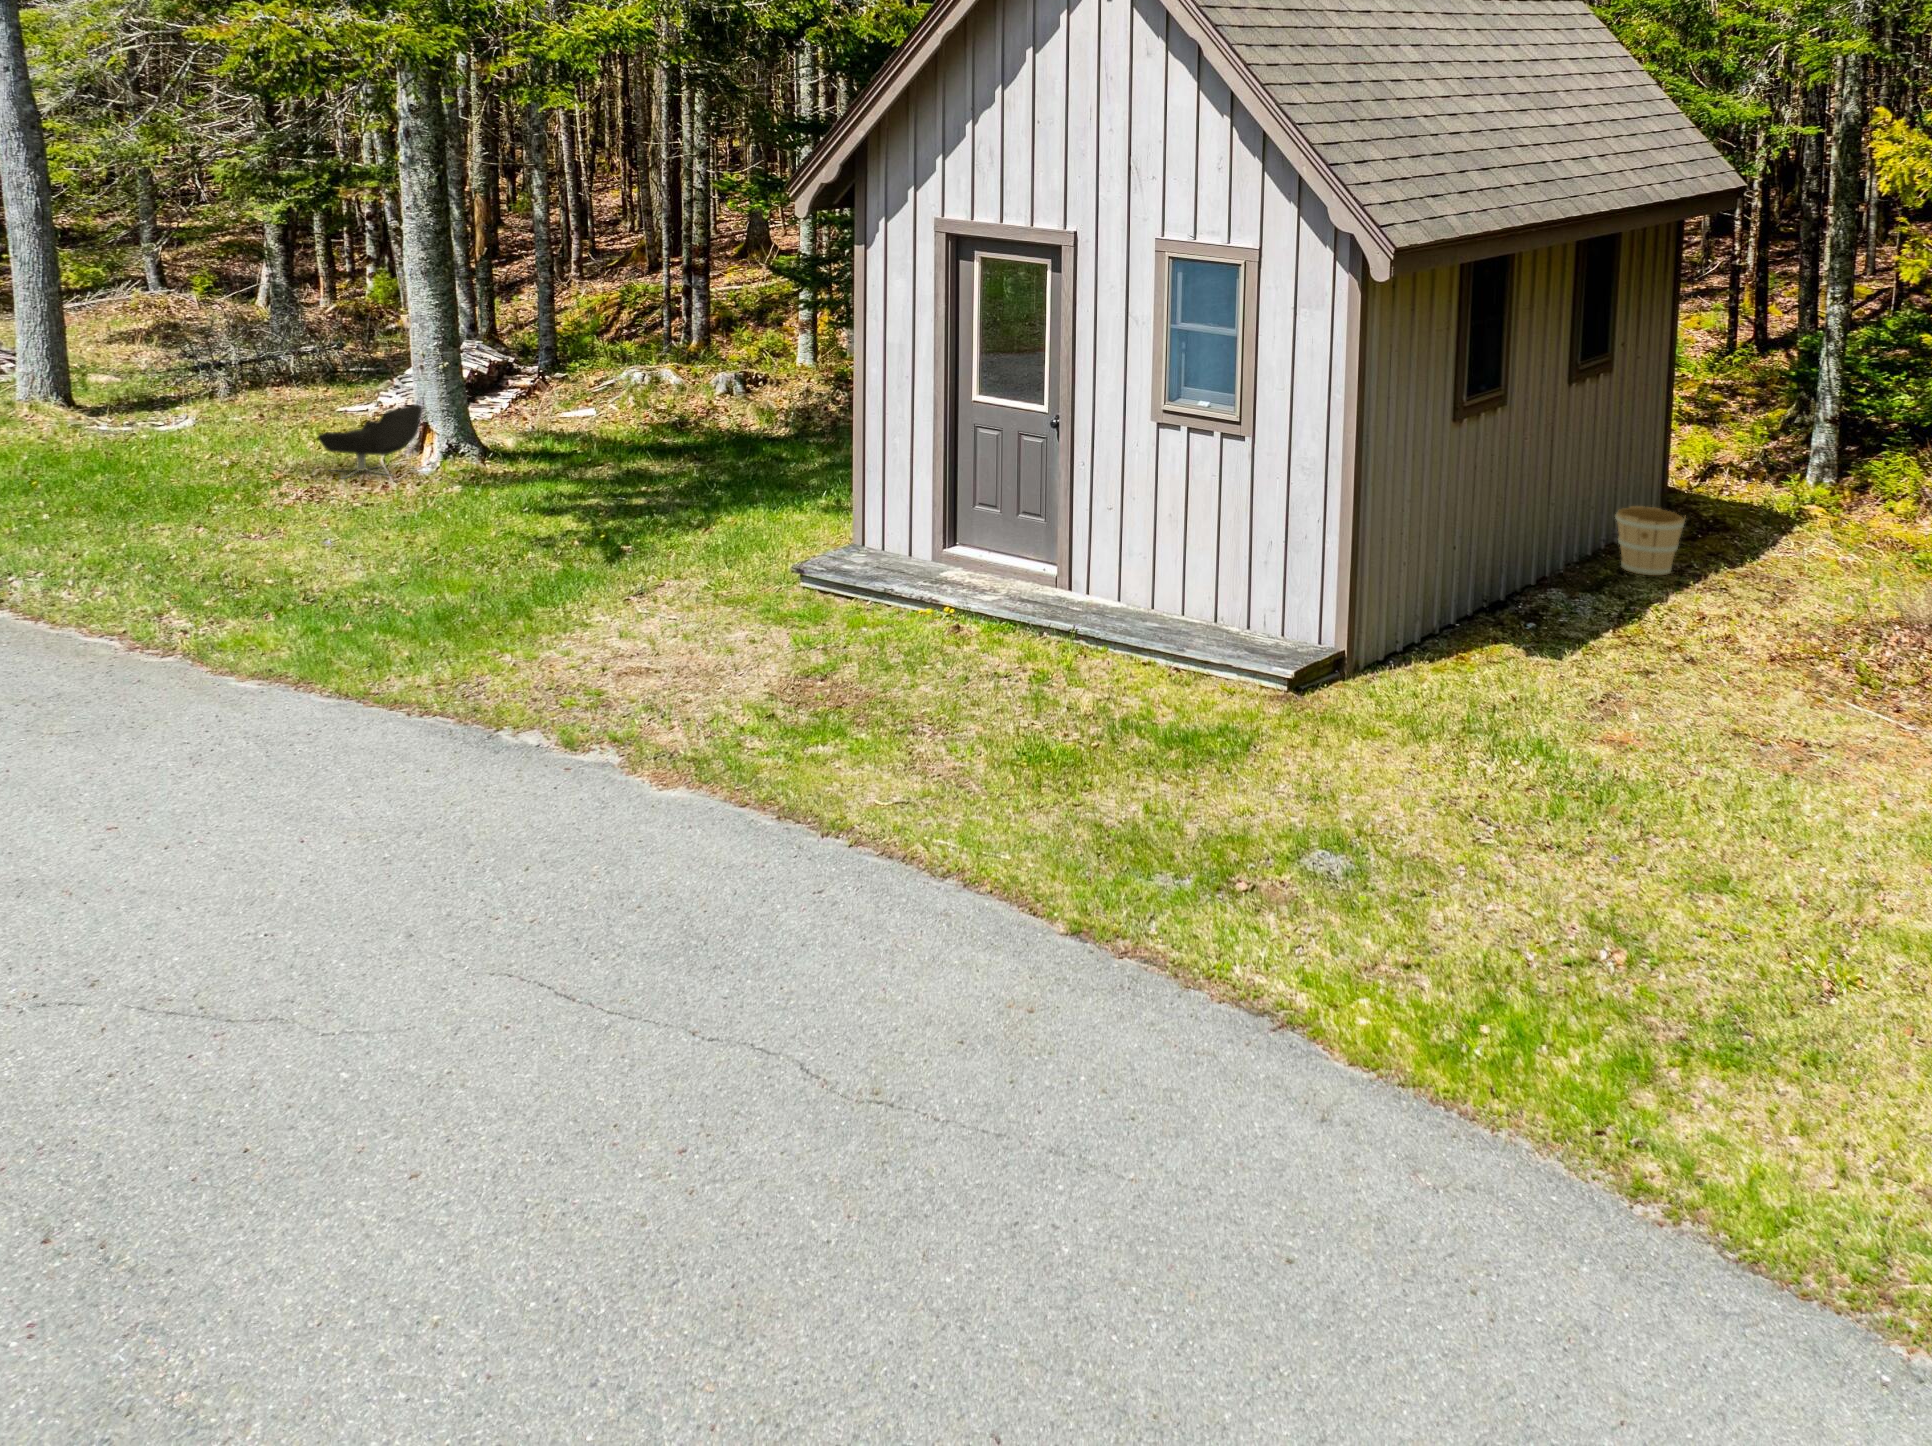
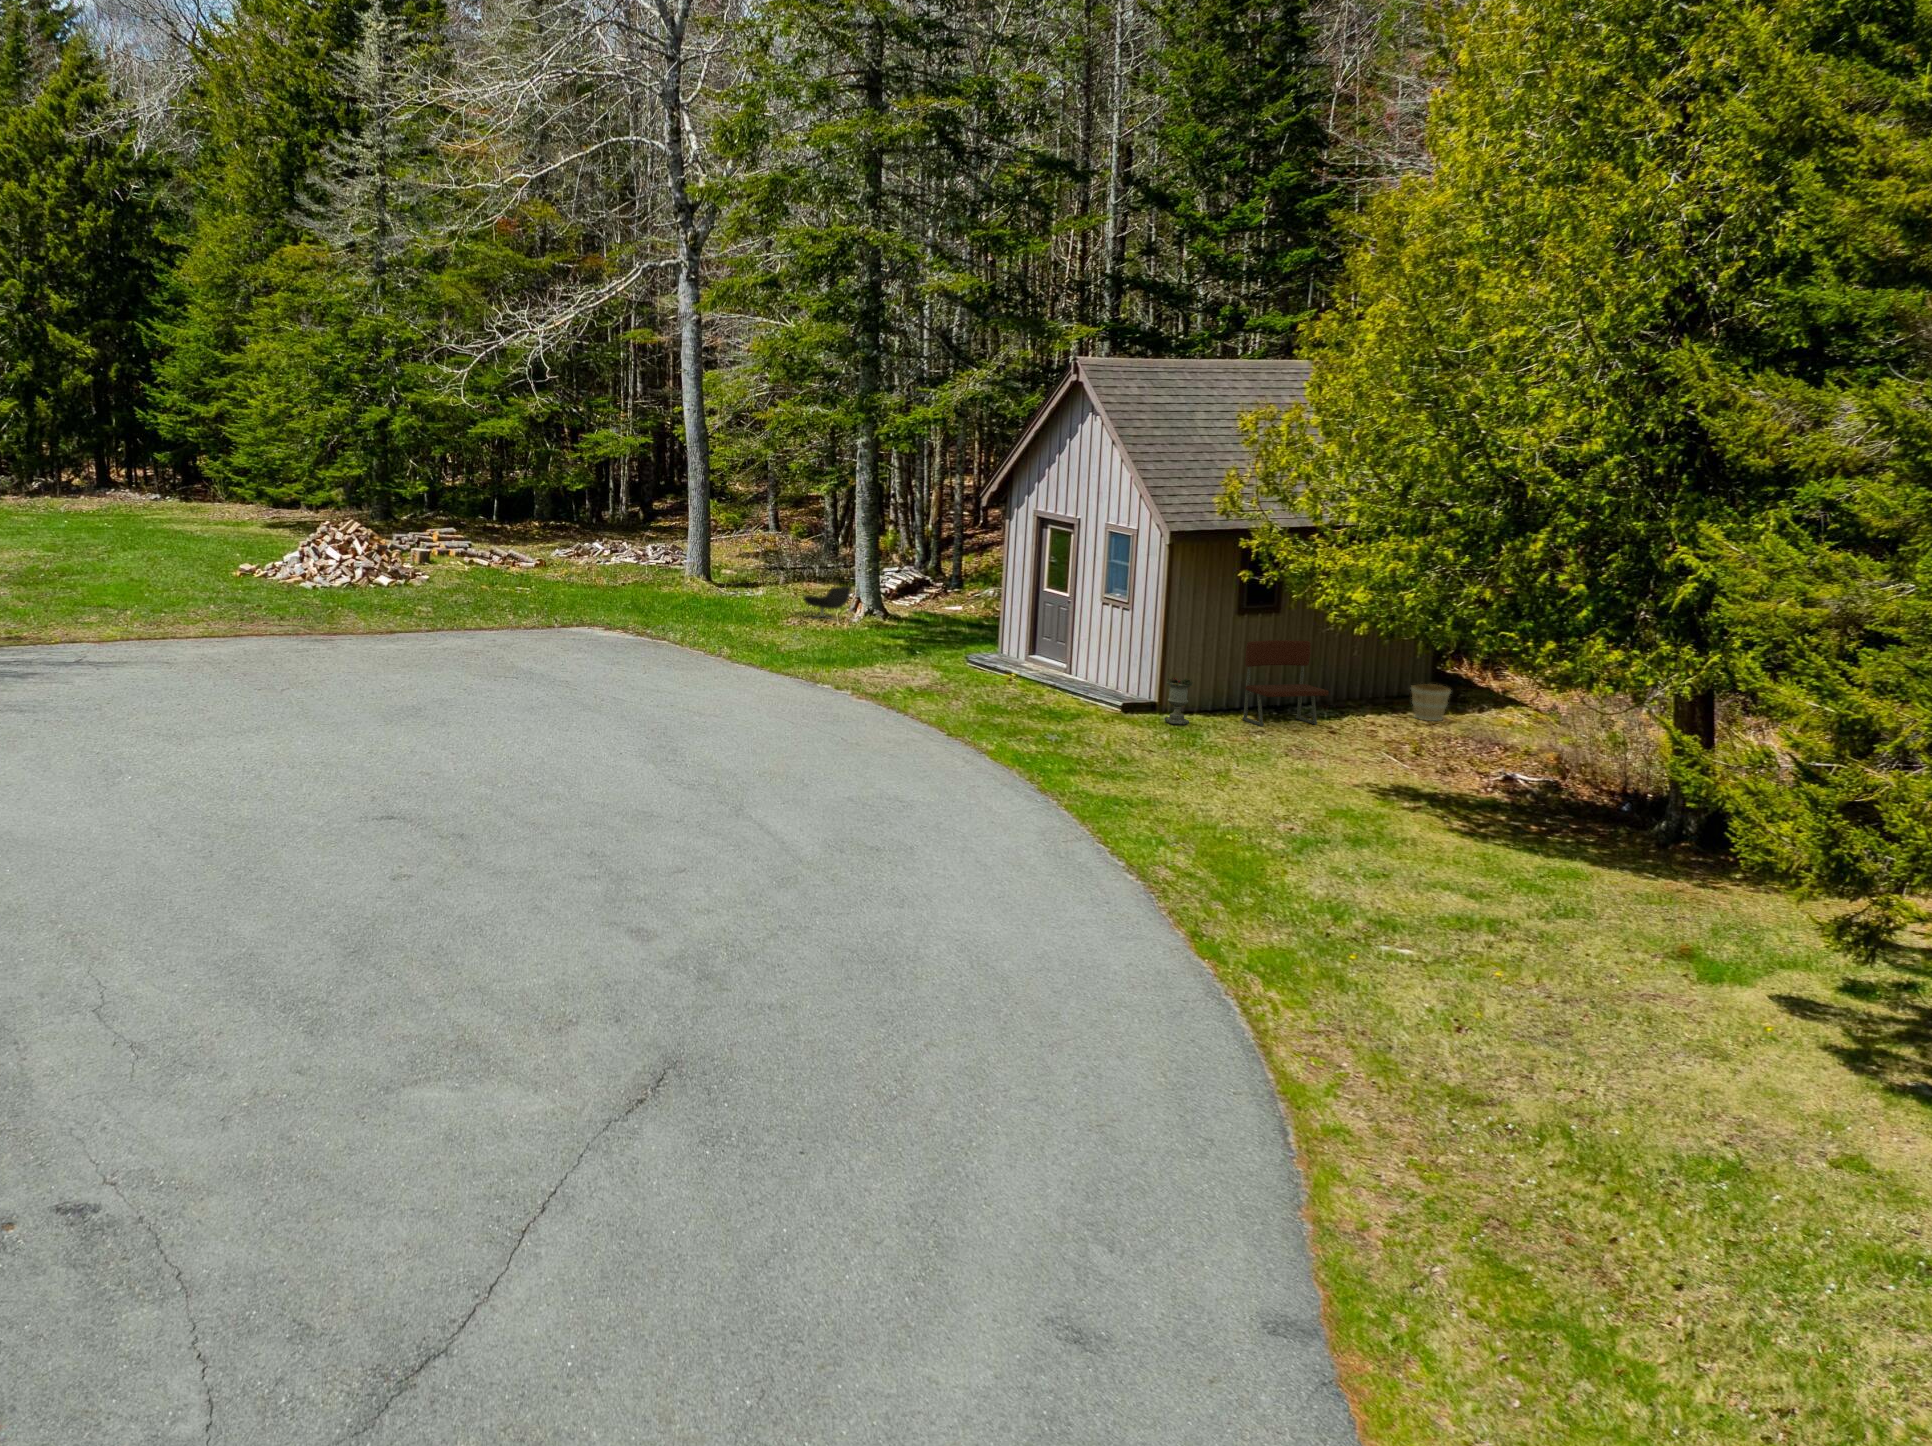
bench: none [1459,465,1601,658] -> present [1242,640,1329,726]
planter: none [1364,588,1428,694] -> present [1164,678,1193,725]

